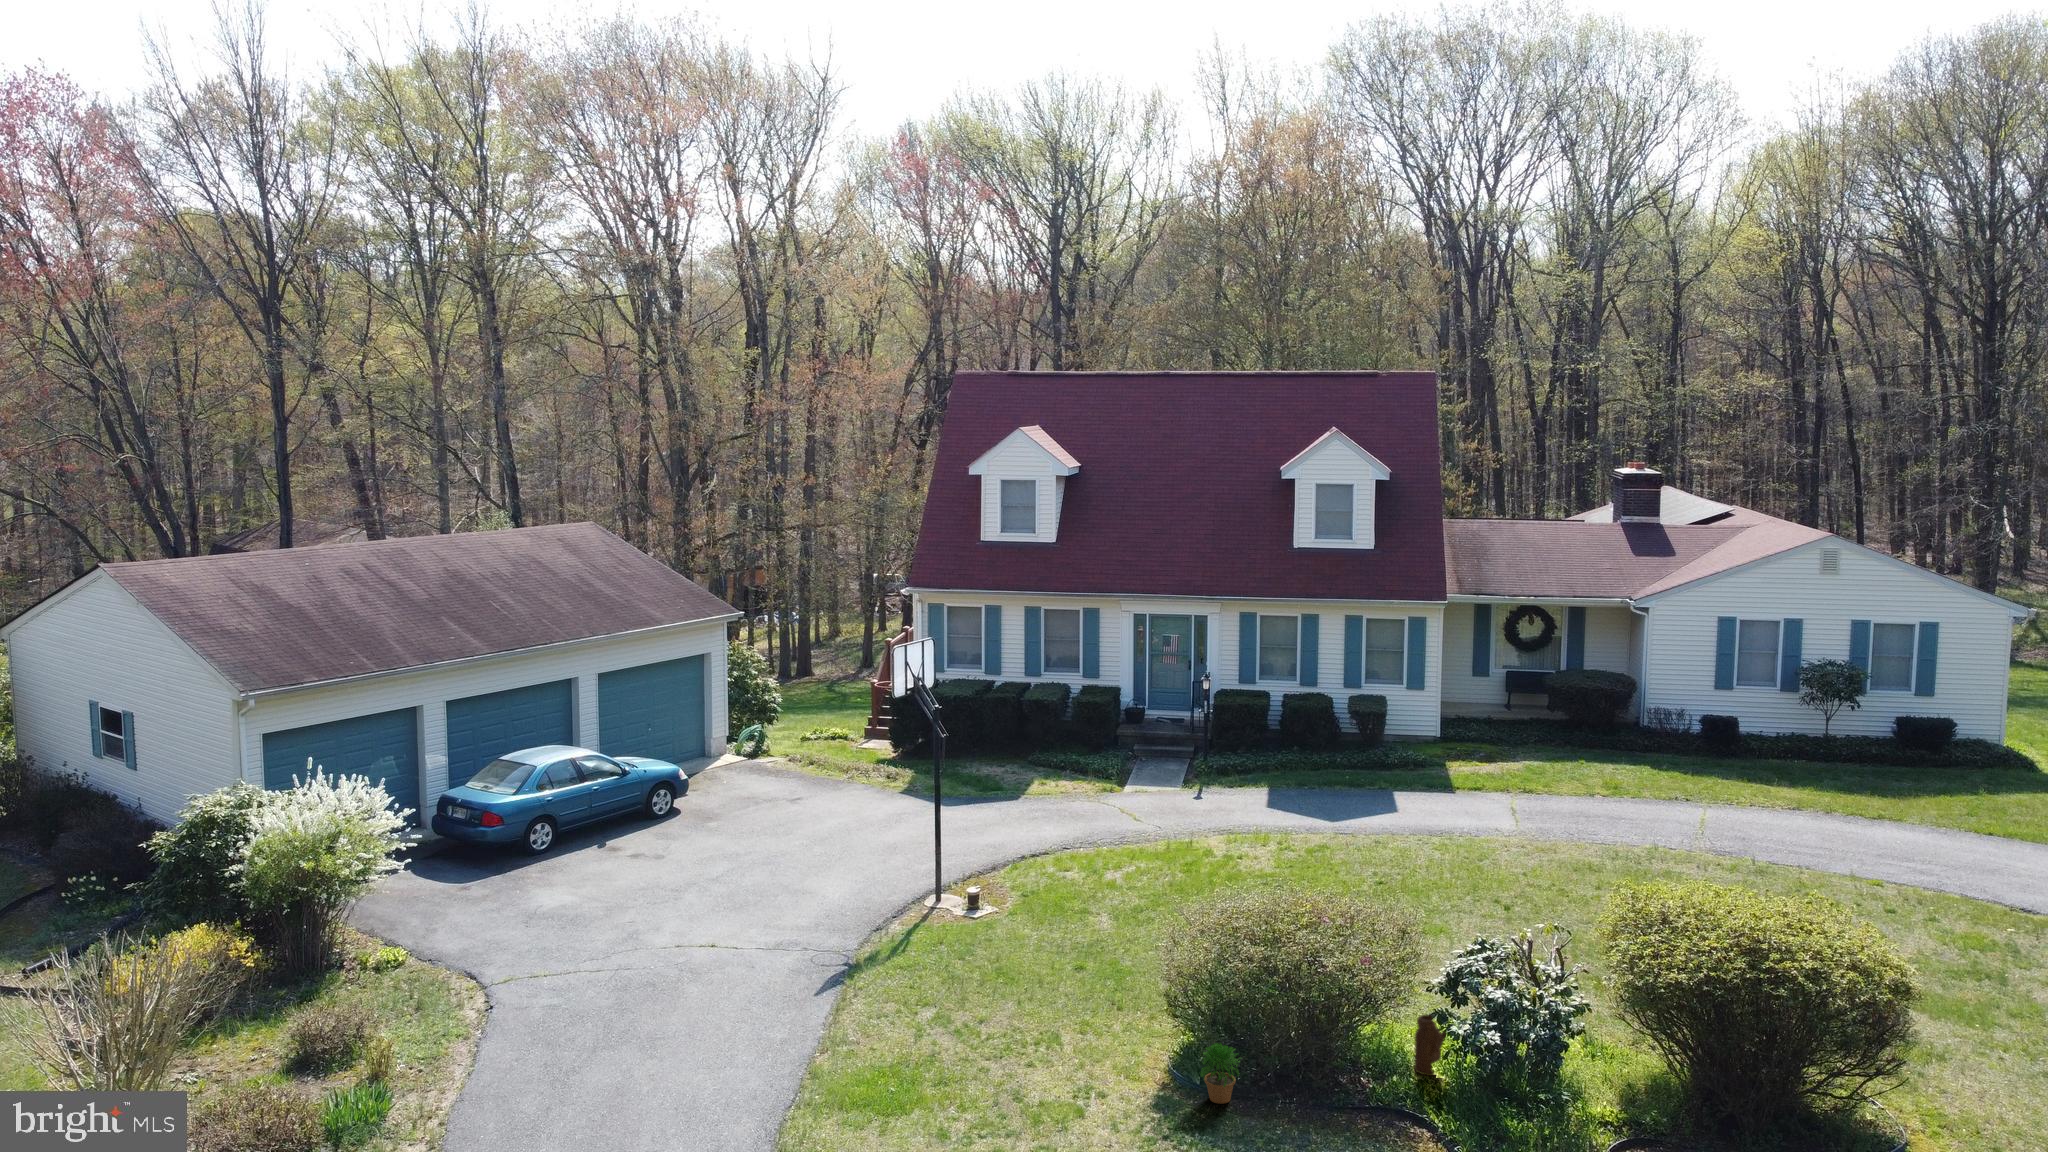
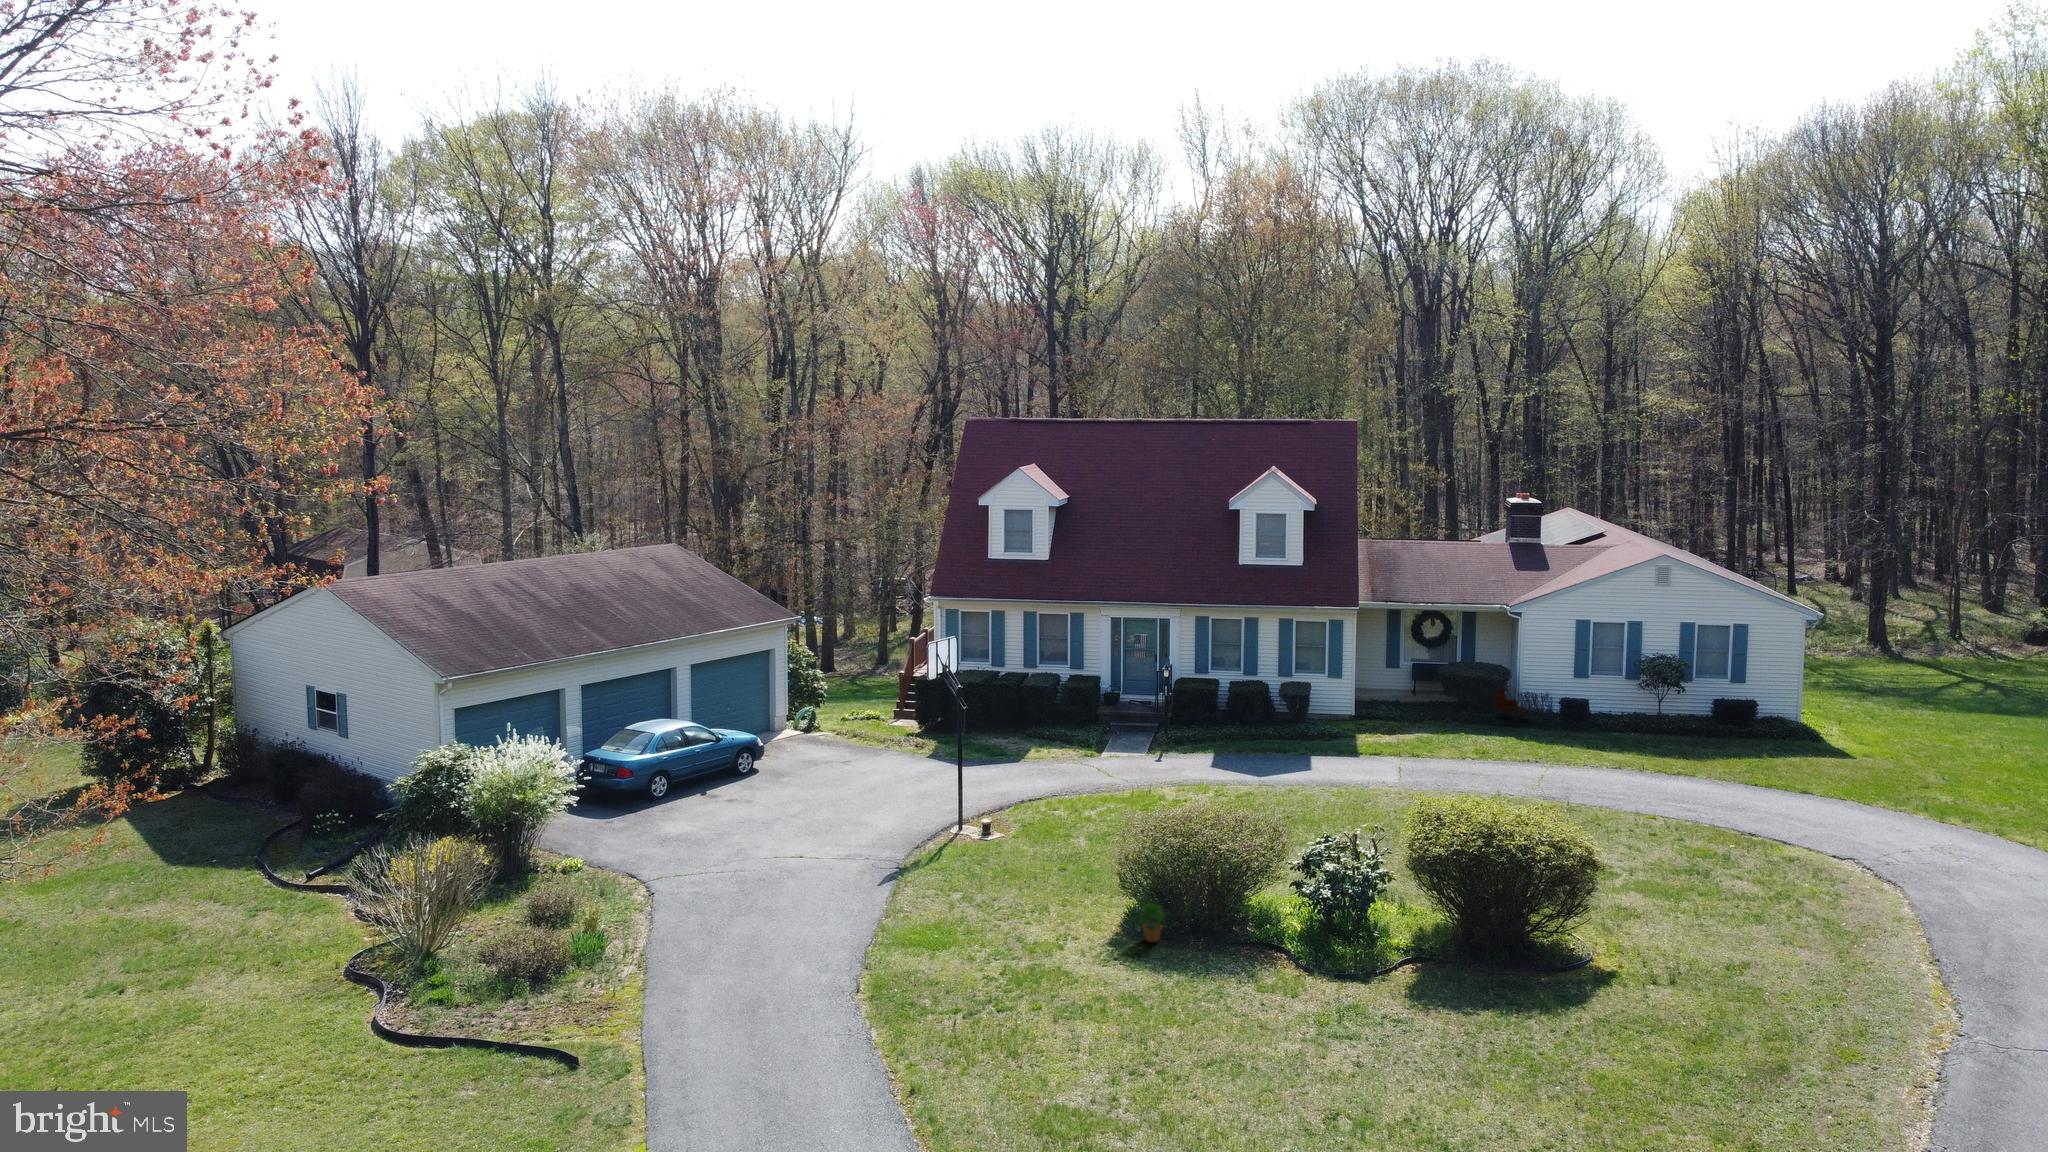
lounge chair: none [1611,701,1659,746] -> present [1494,688,1528,719]
watering can: present [1414,1014,1446,1076] -> none [1284,887,1304,927]

